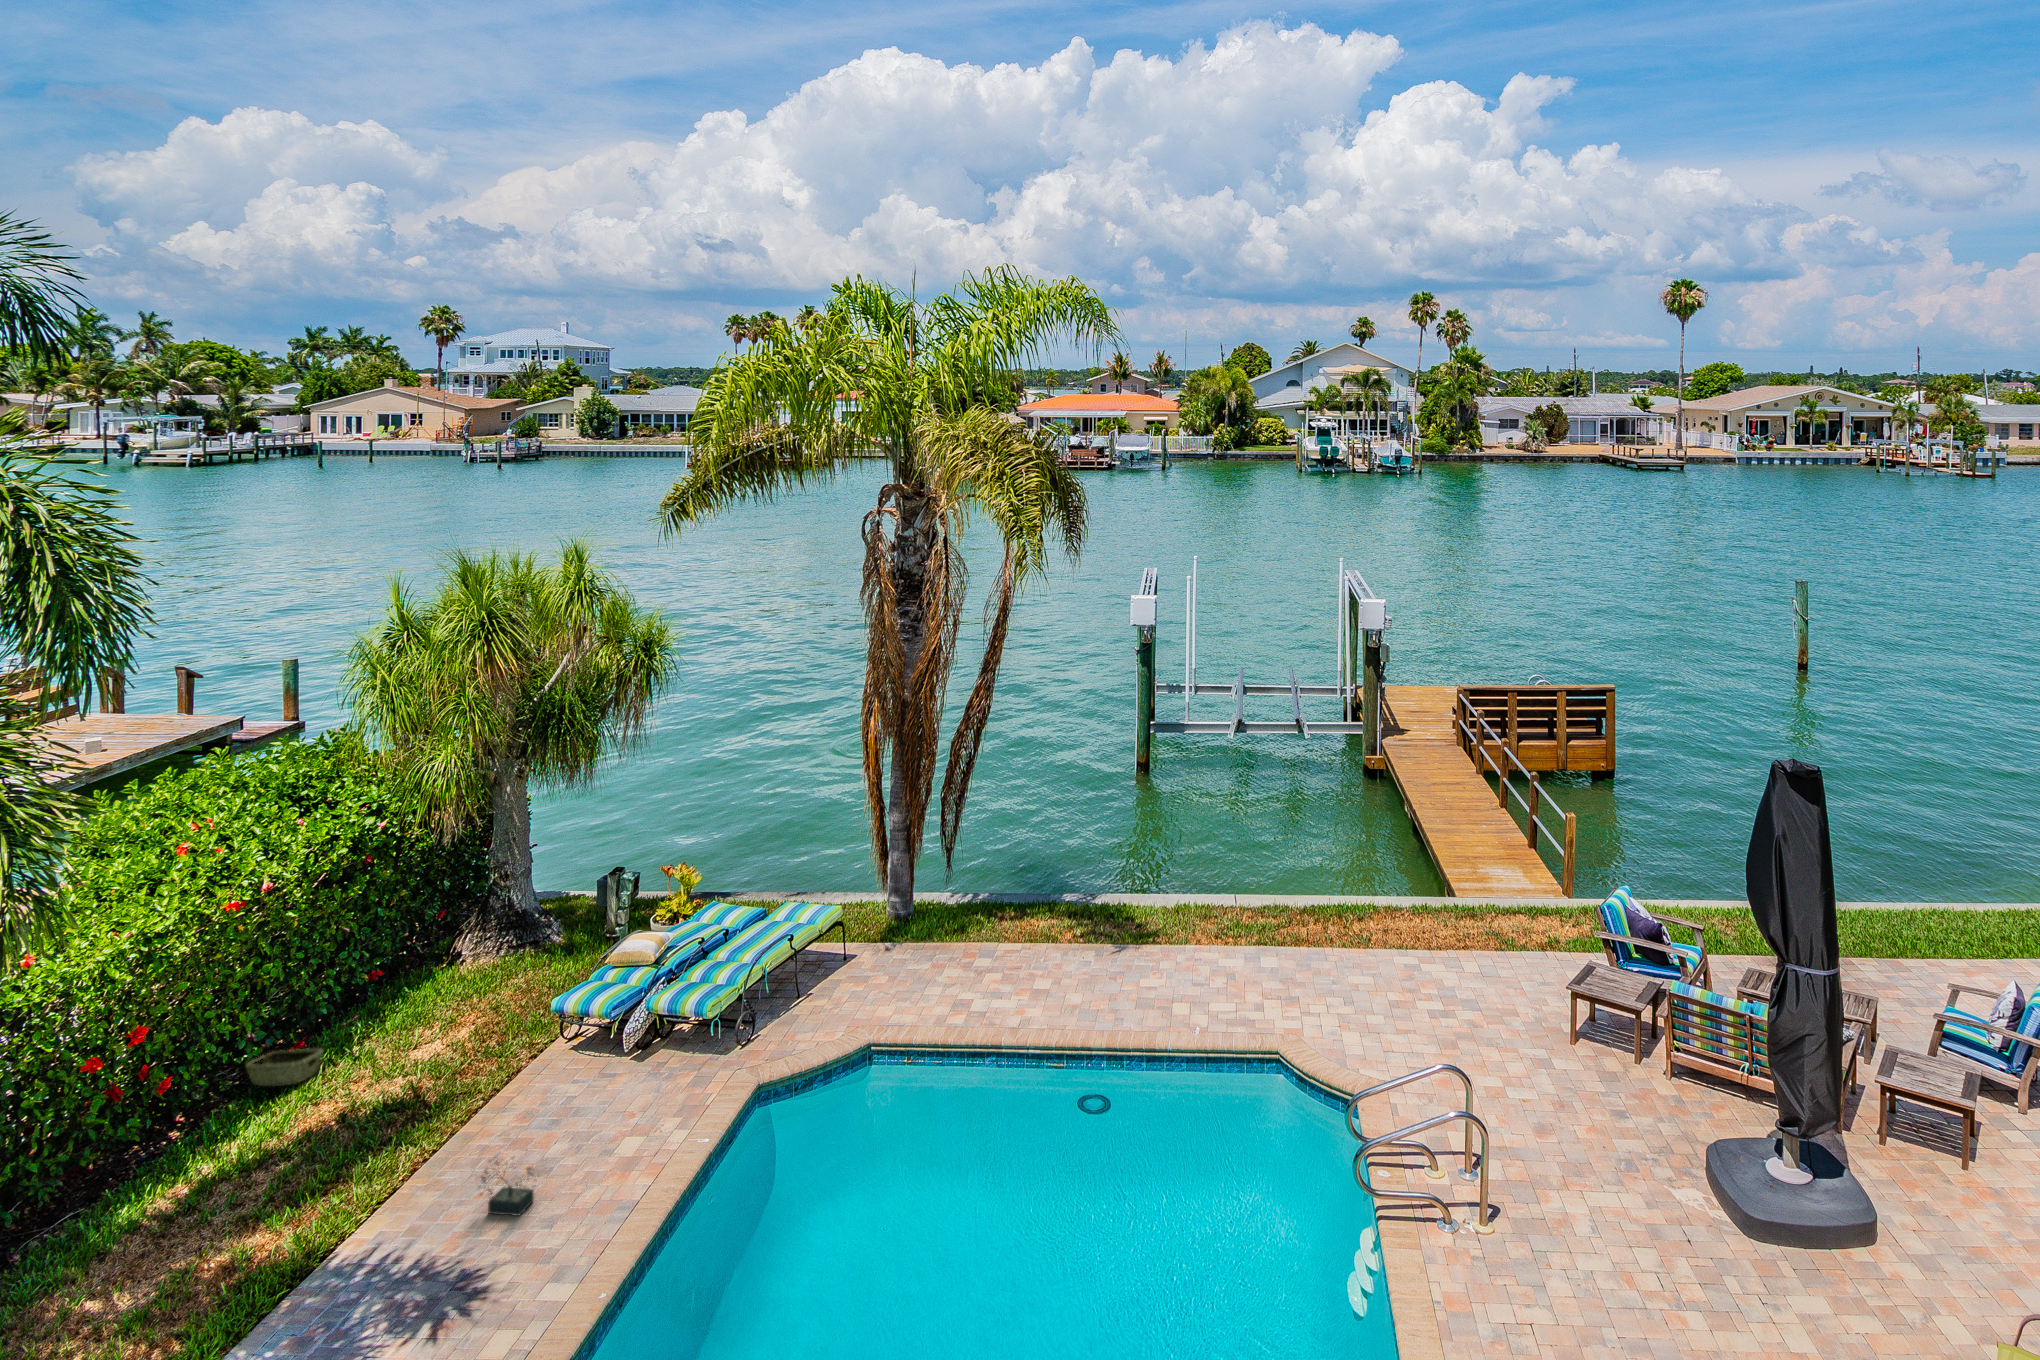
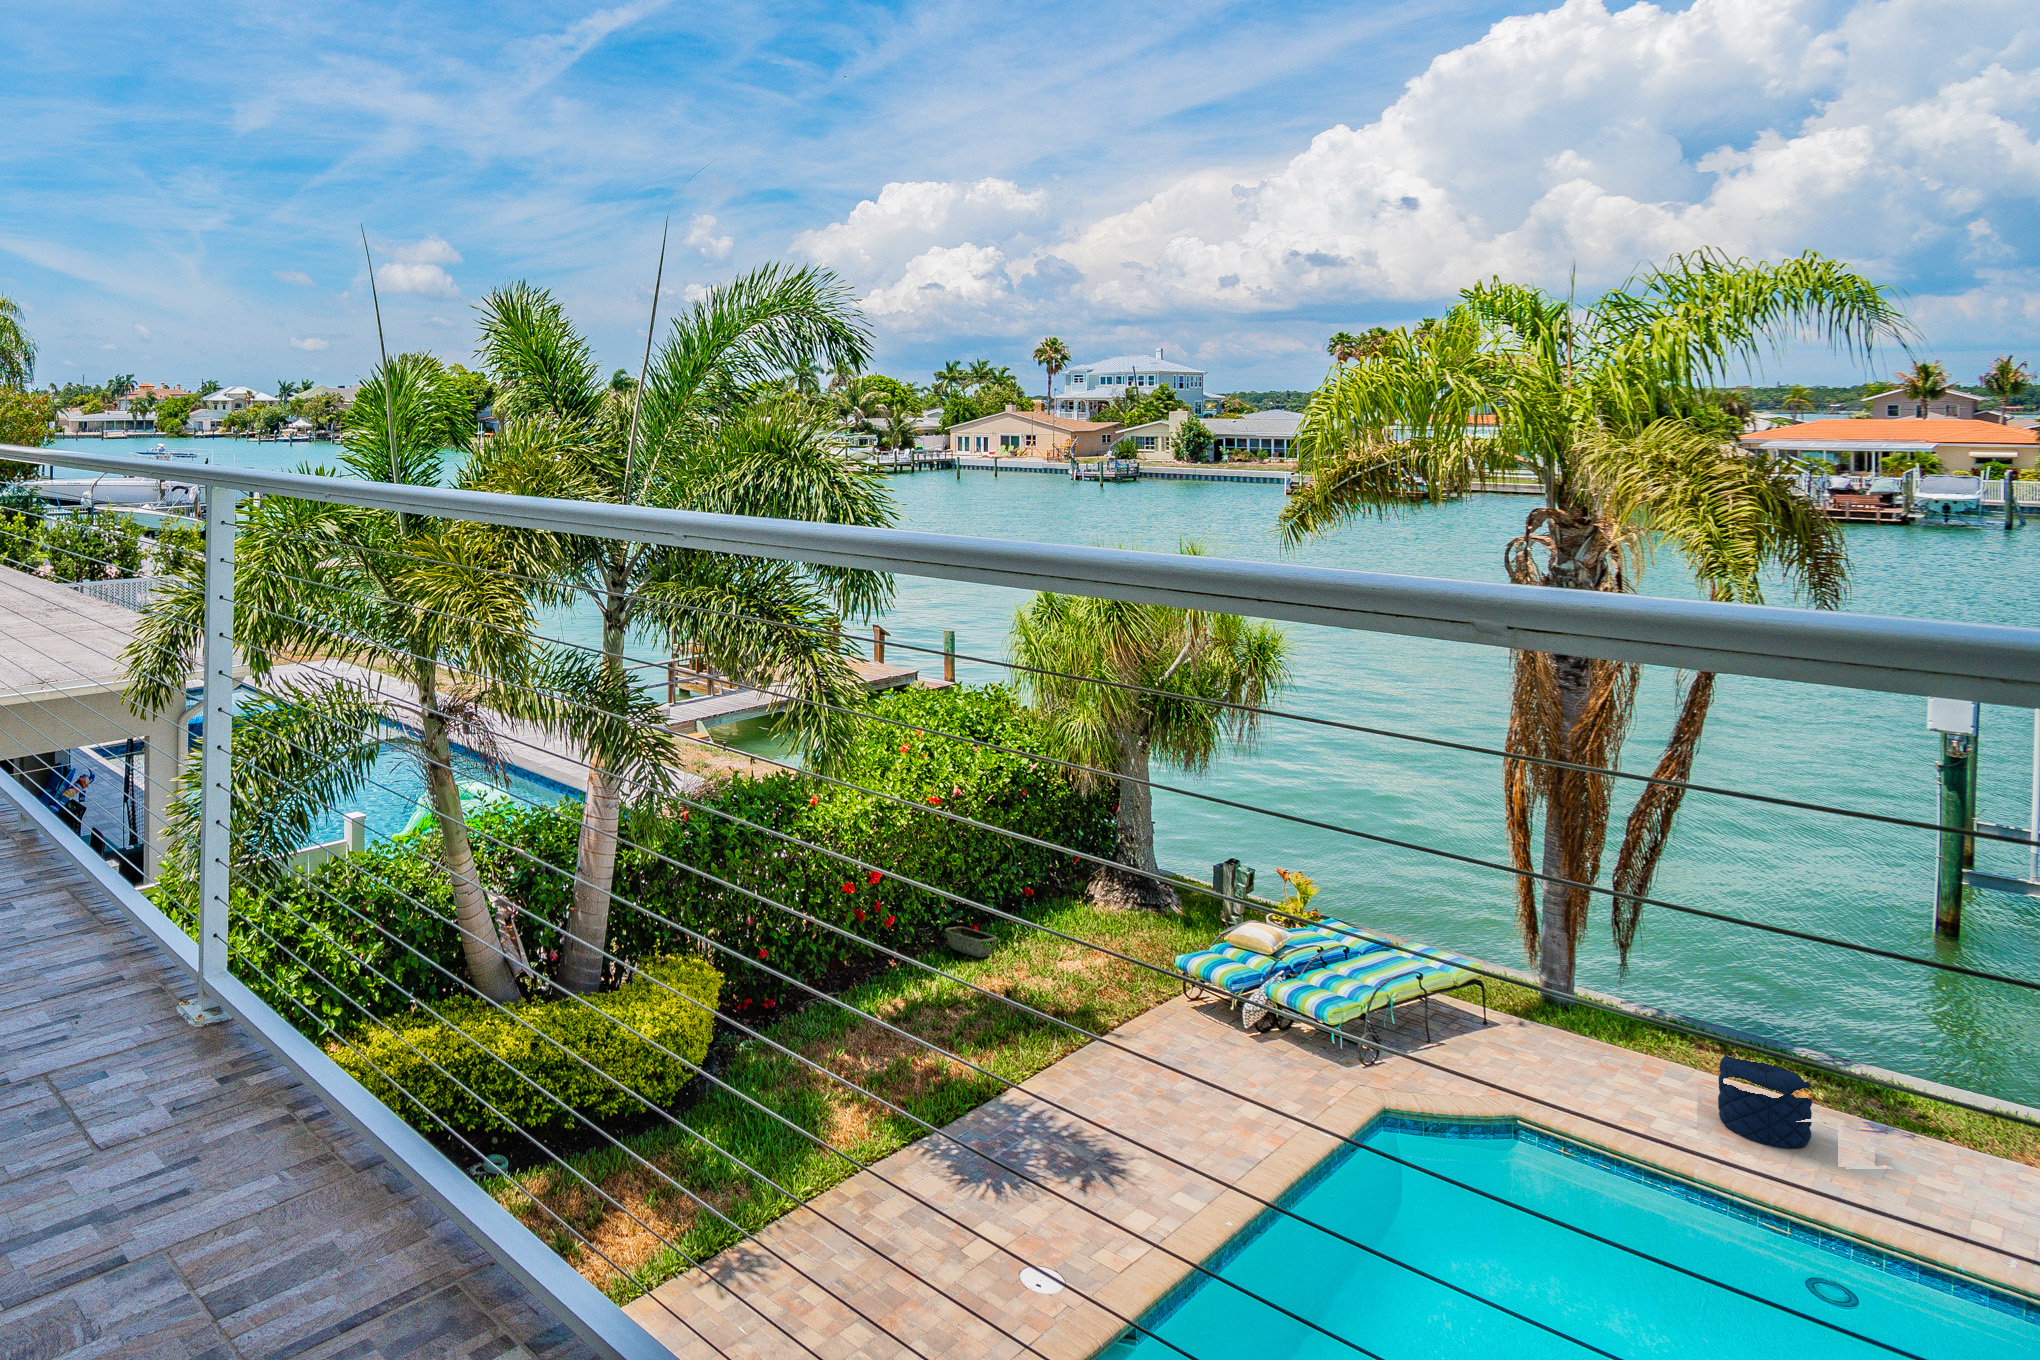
pouf: none [1013,916,1071,989] -> present [1718,1055,1812,1149]
decorative plant: present [479,1155,540,1216] -> none [1119,1064,1173,1124]

